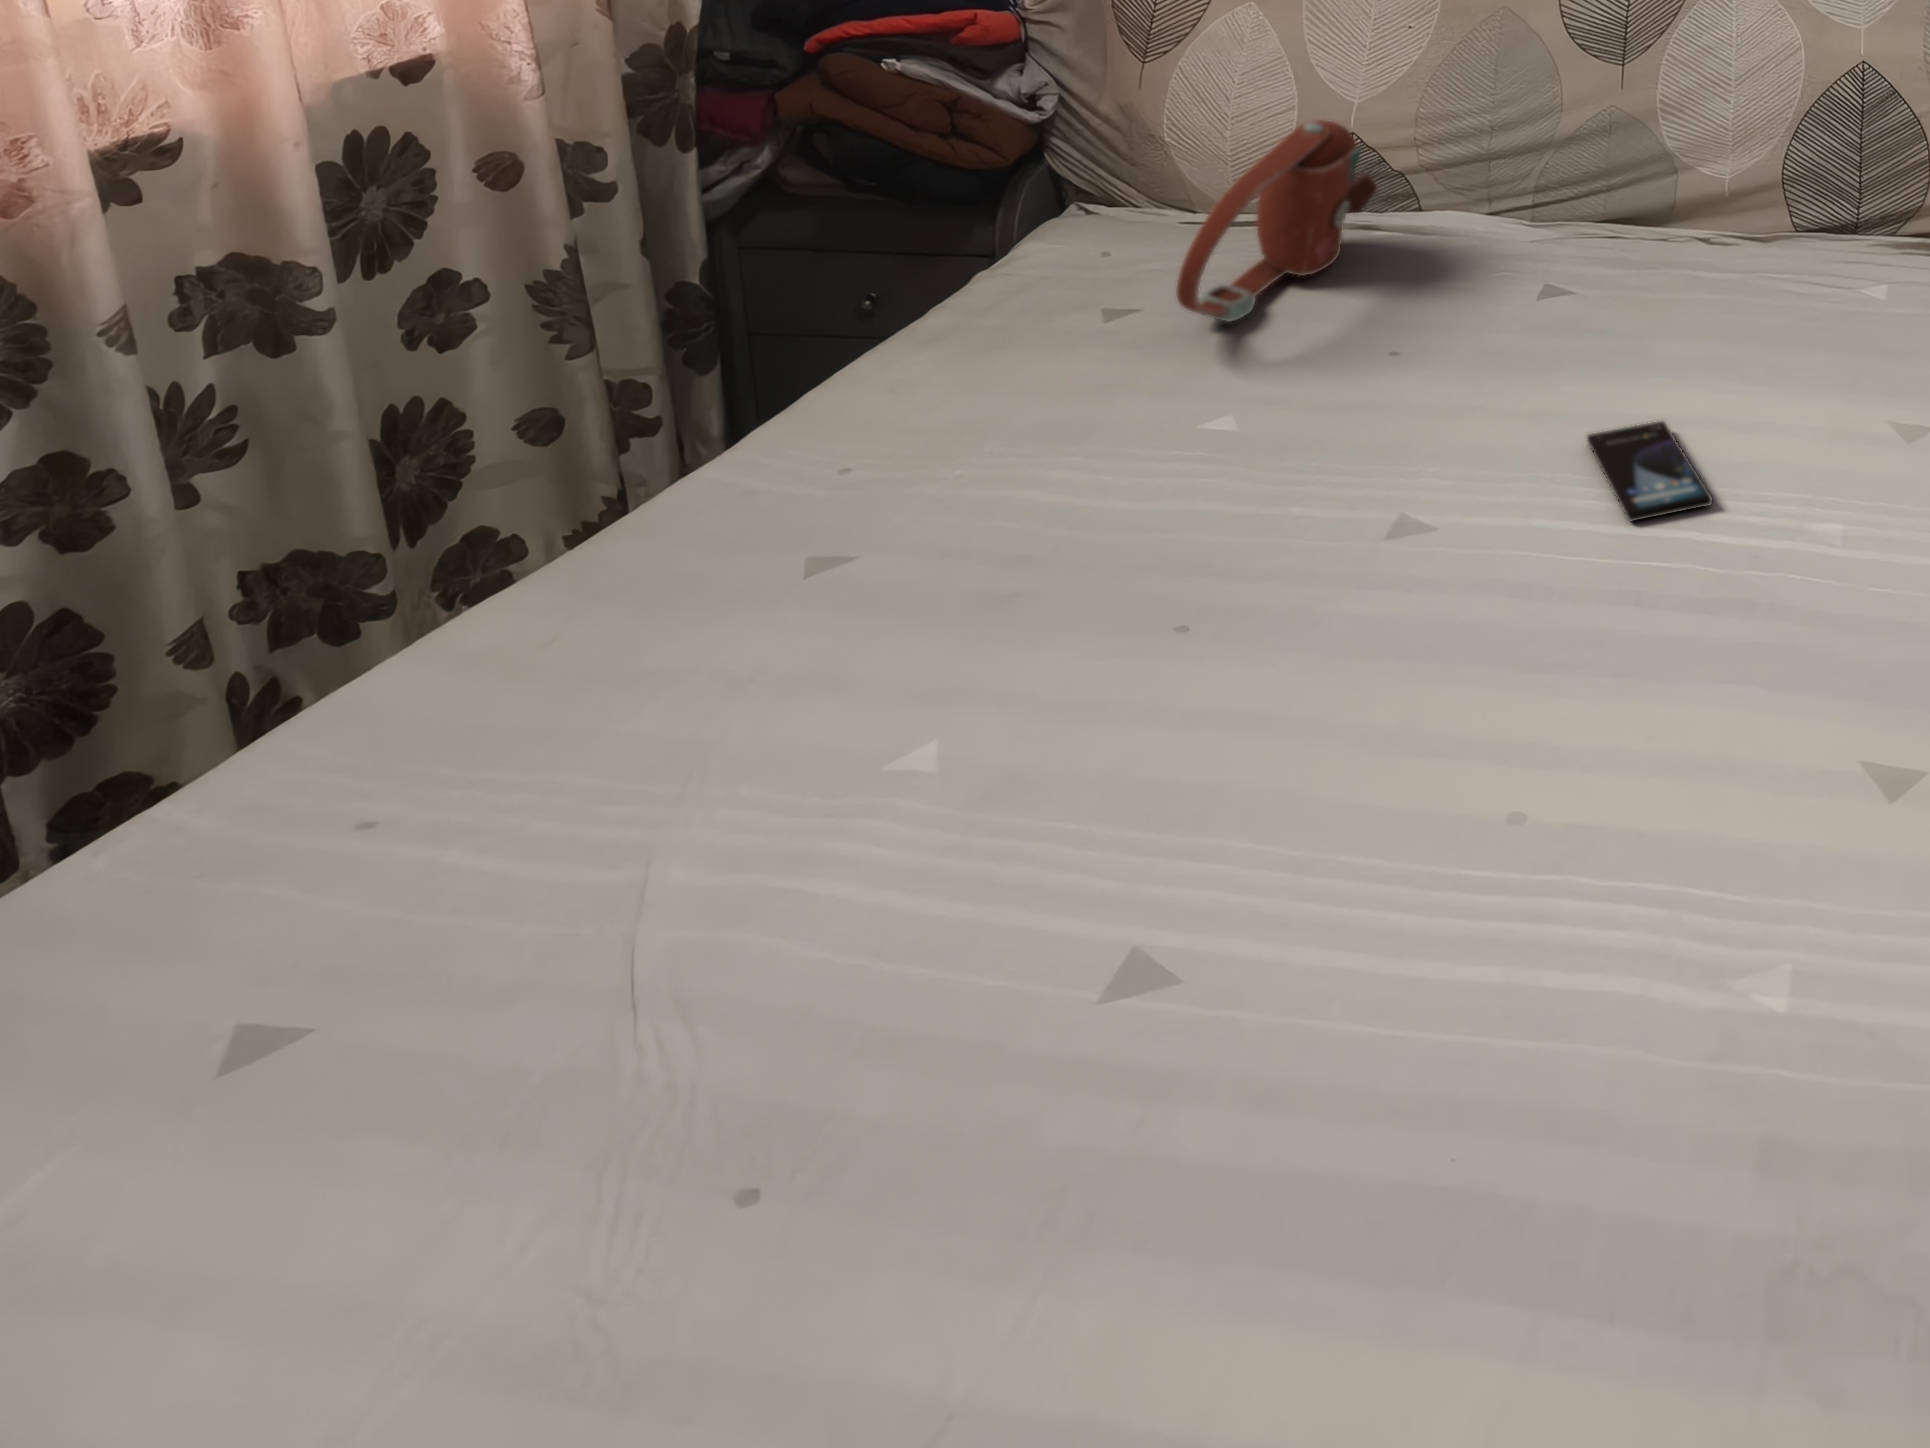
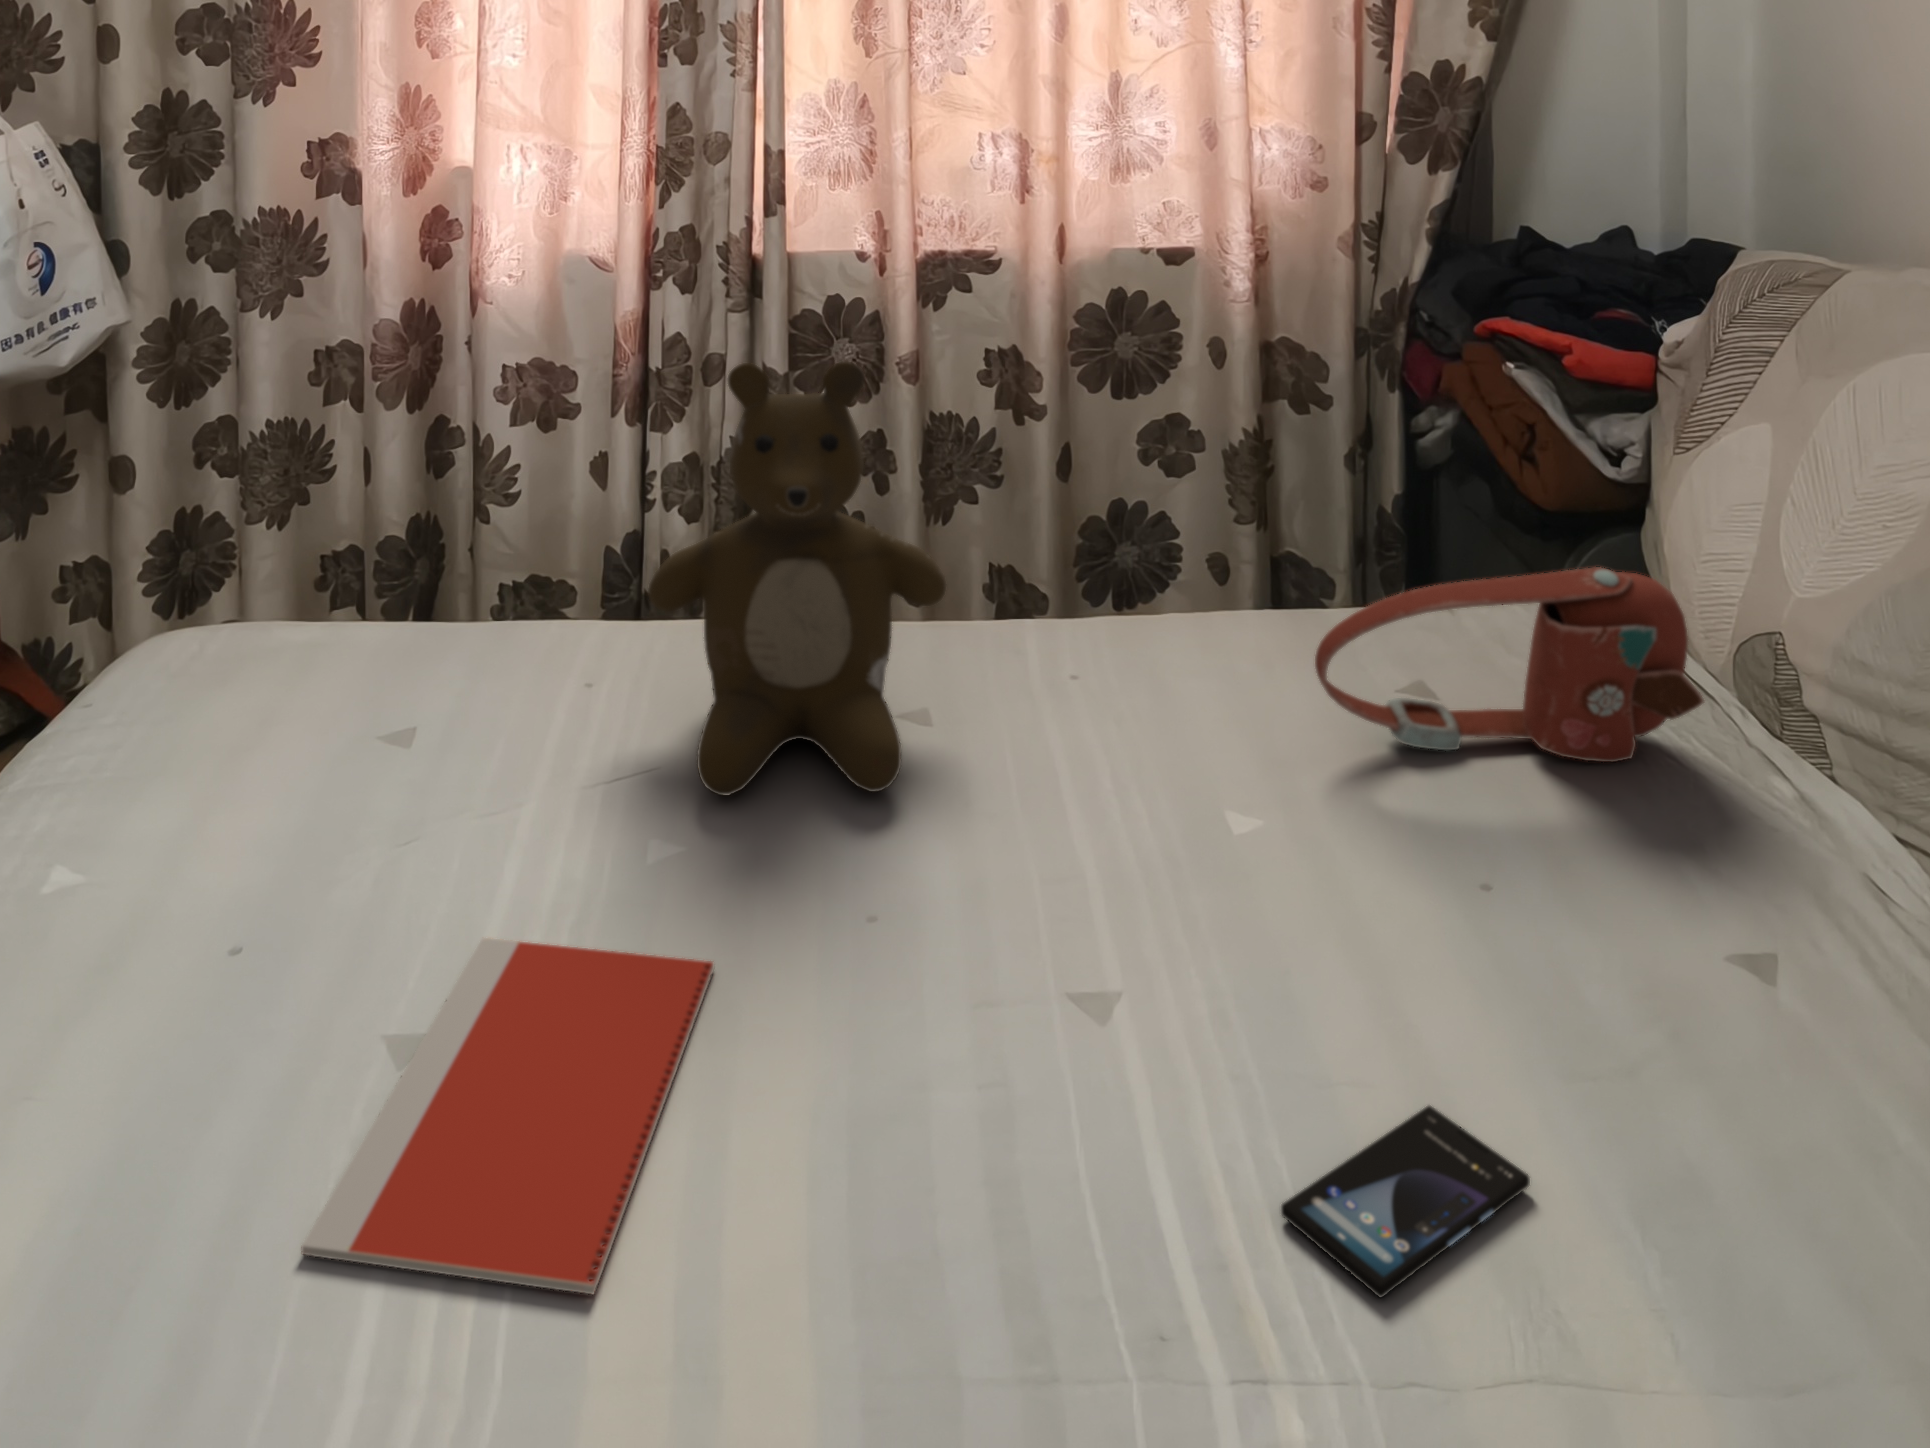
teddy bear: none [527,179,989,717] -> present [648,361,946,795]
notebook: none [889,757,1497,1146] -> present [301,938,714,1294]

